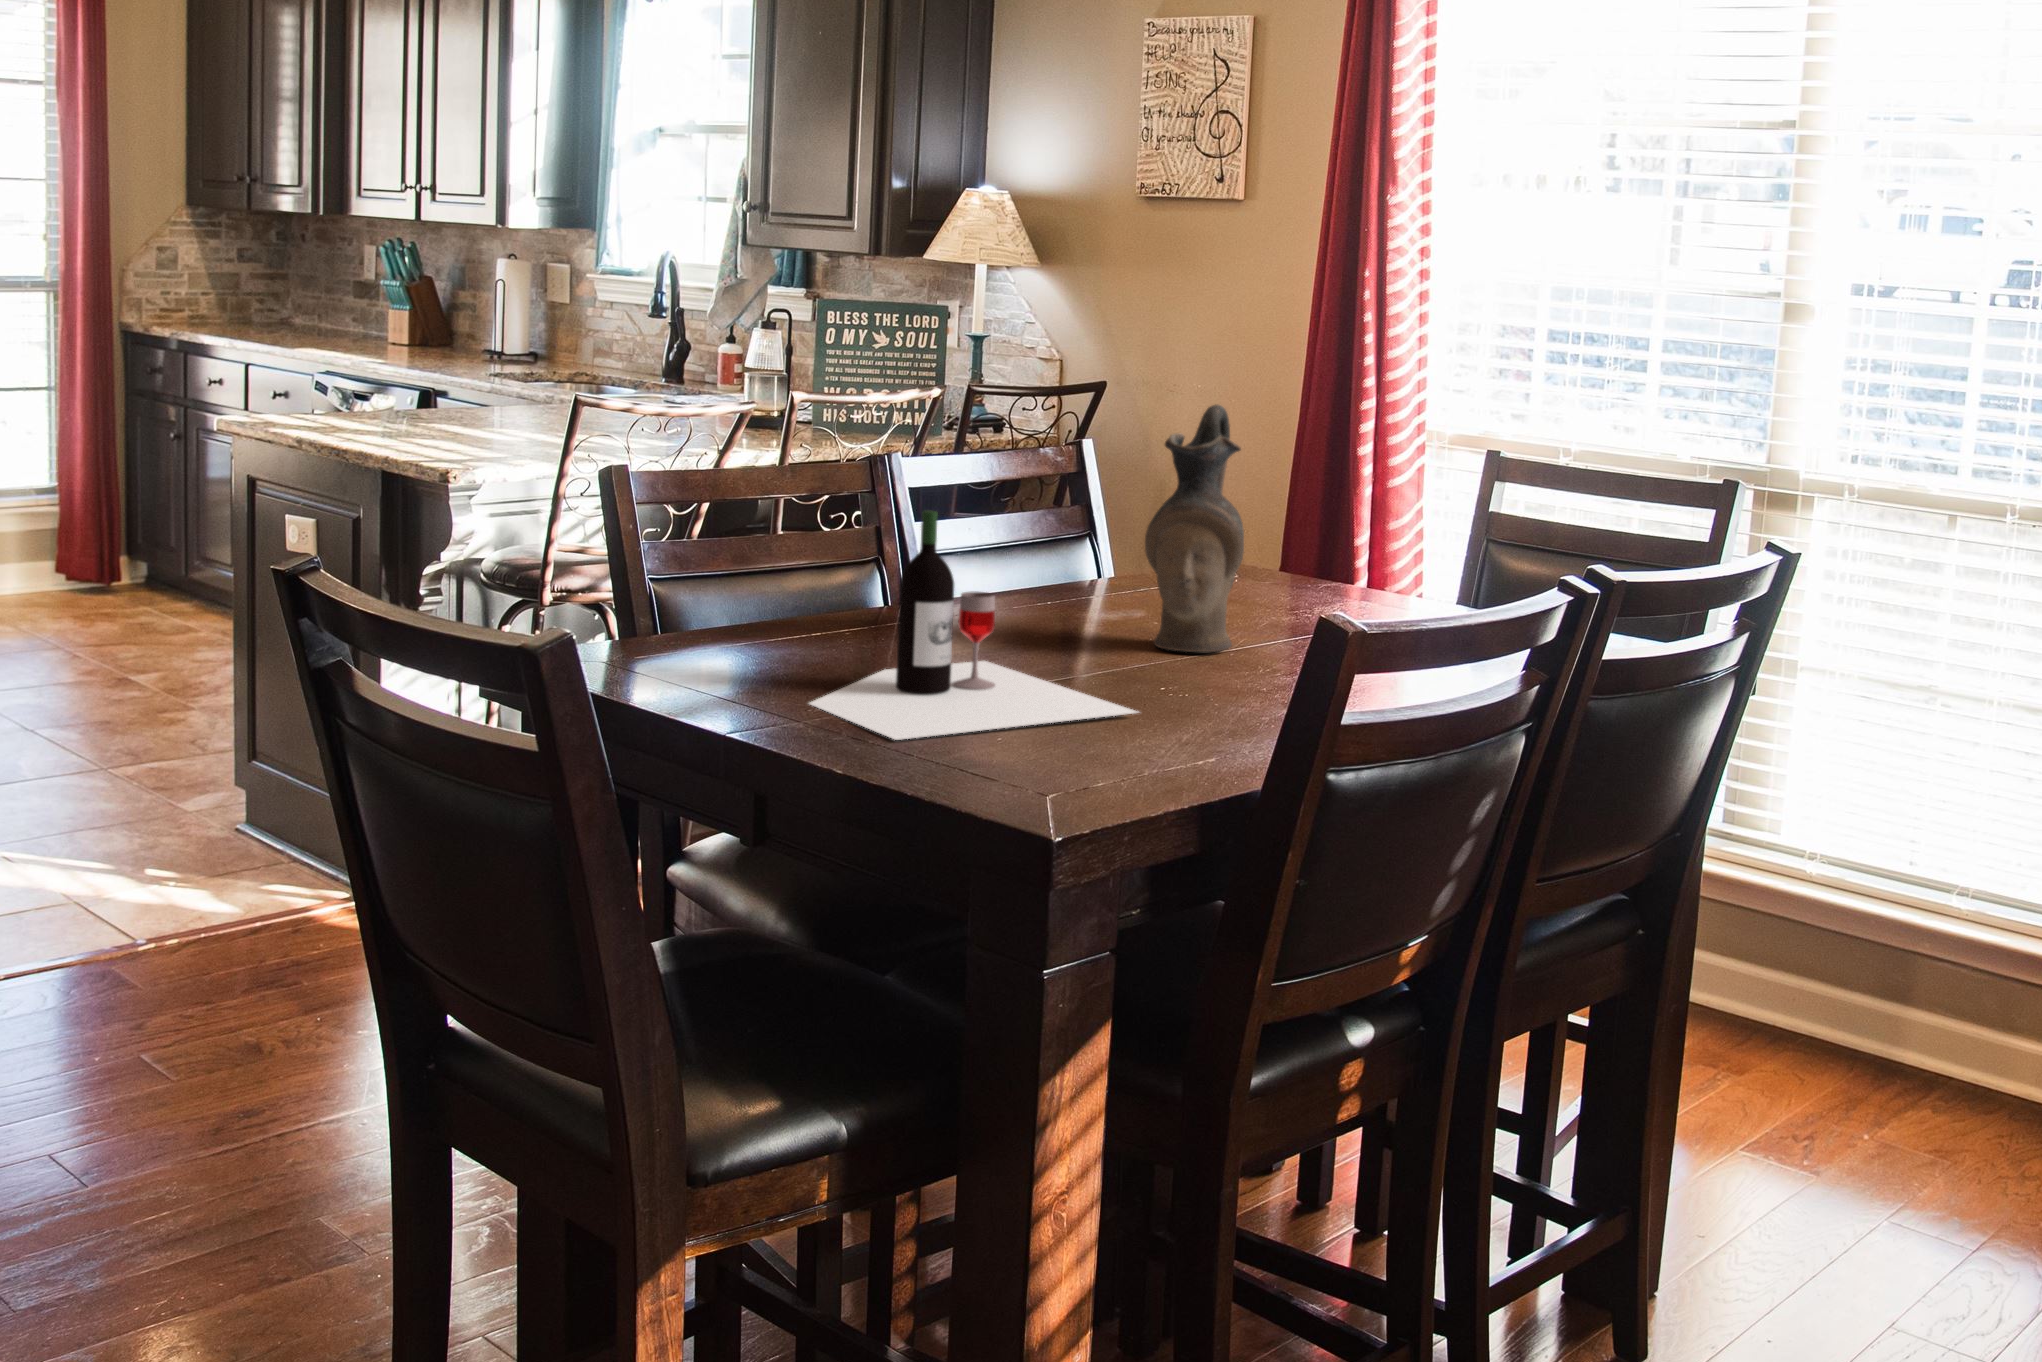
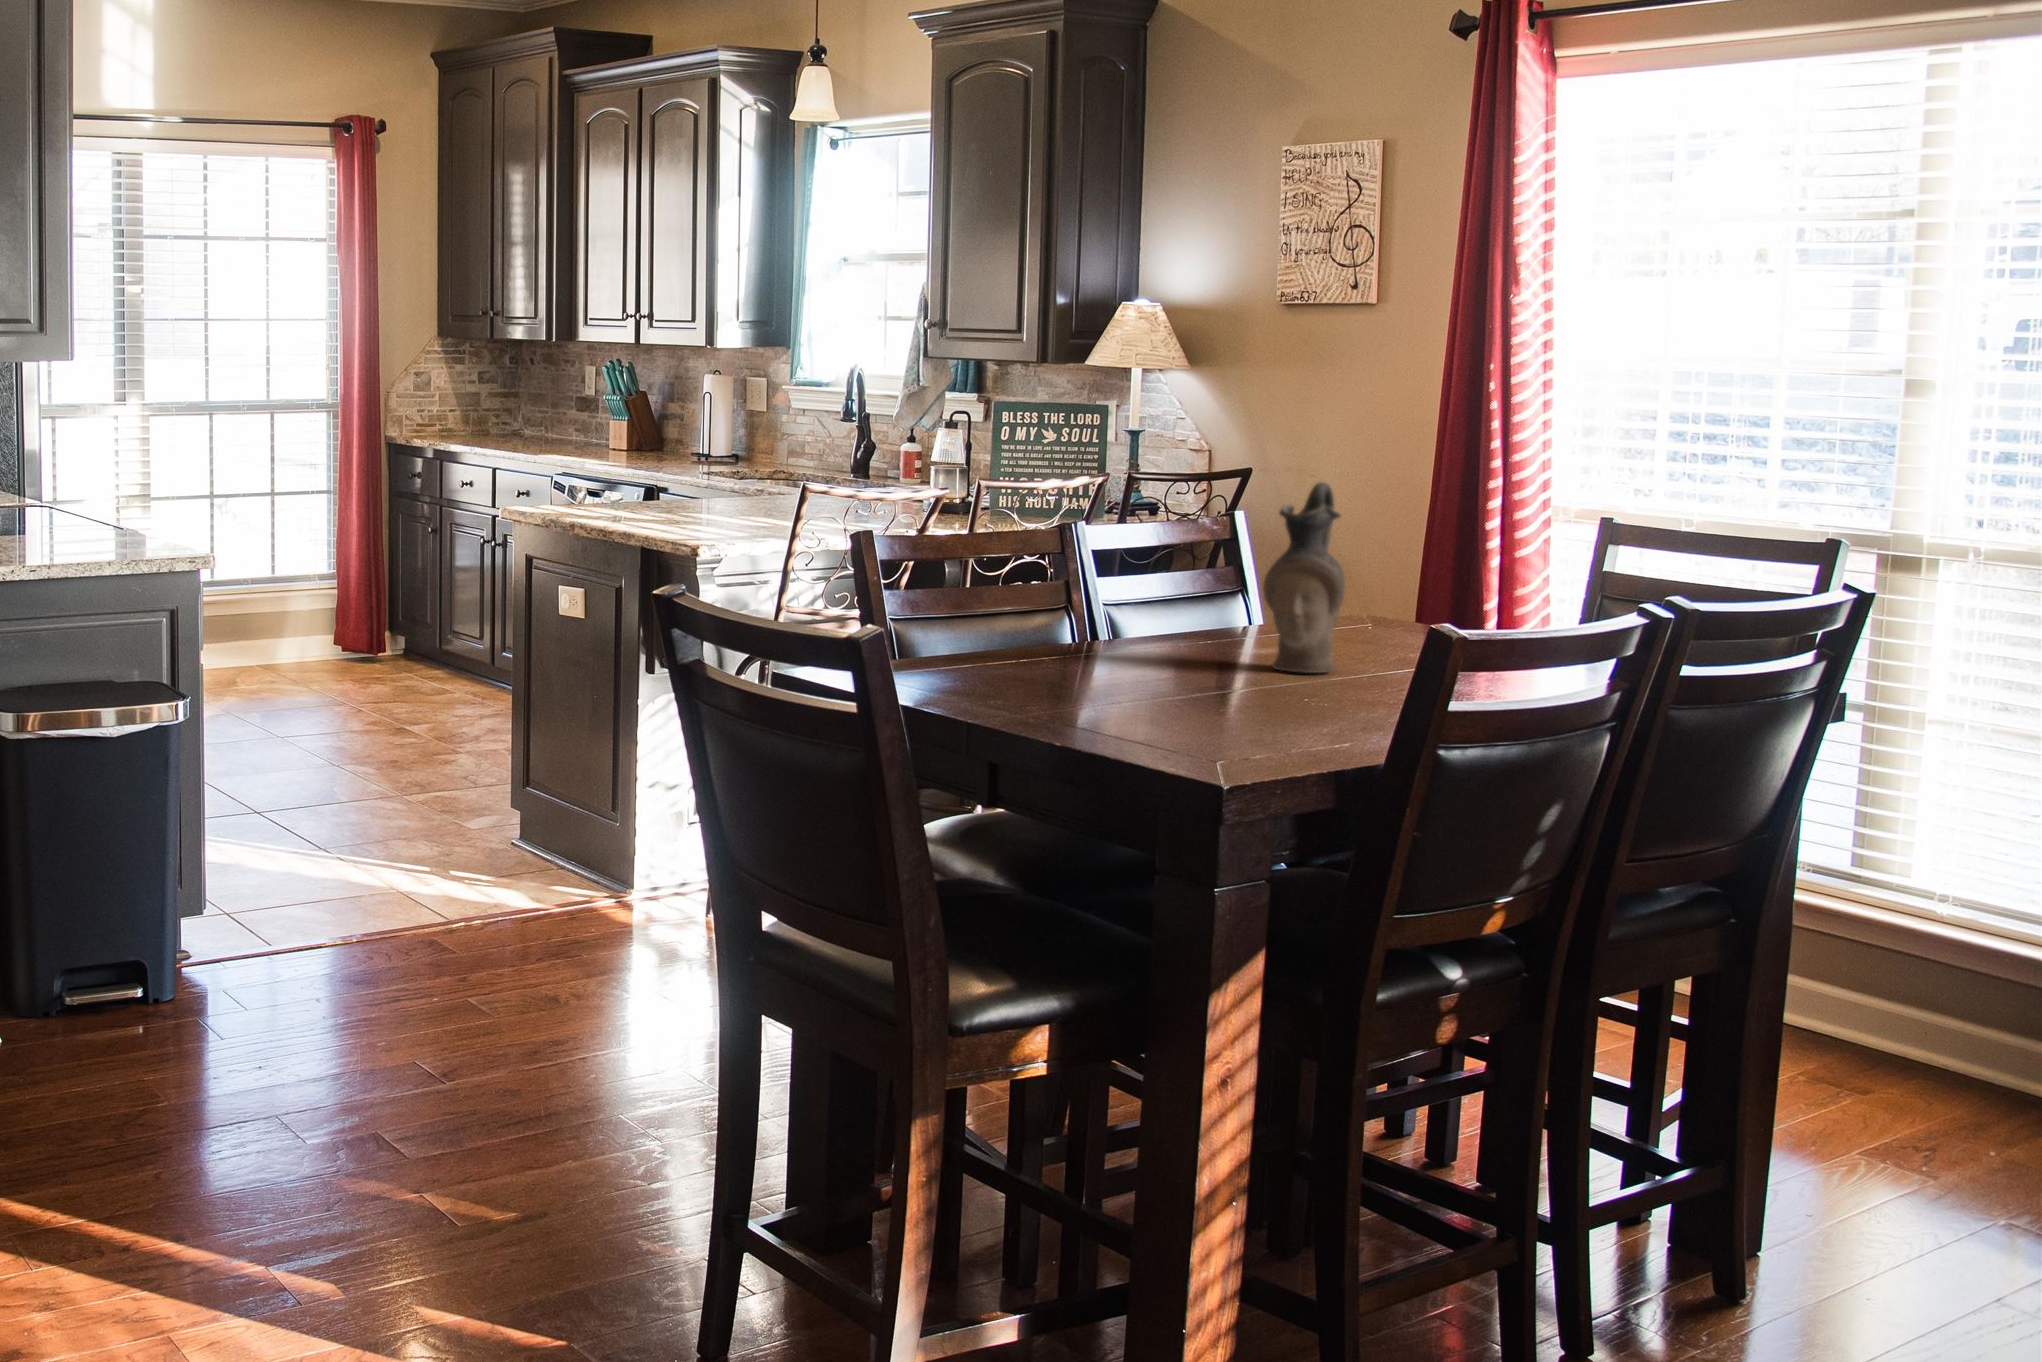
wine bottle: present [809,510,1137,740] -> none [966,560,1254,715]

